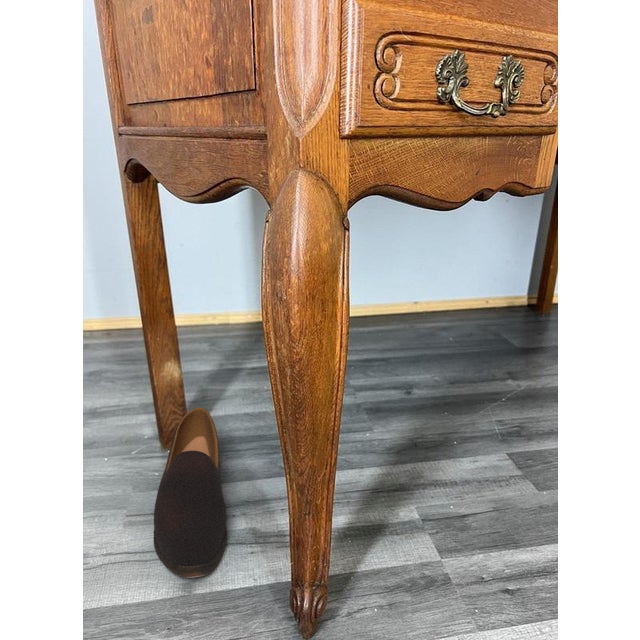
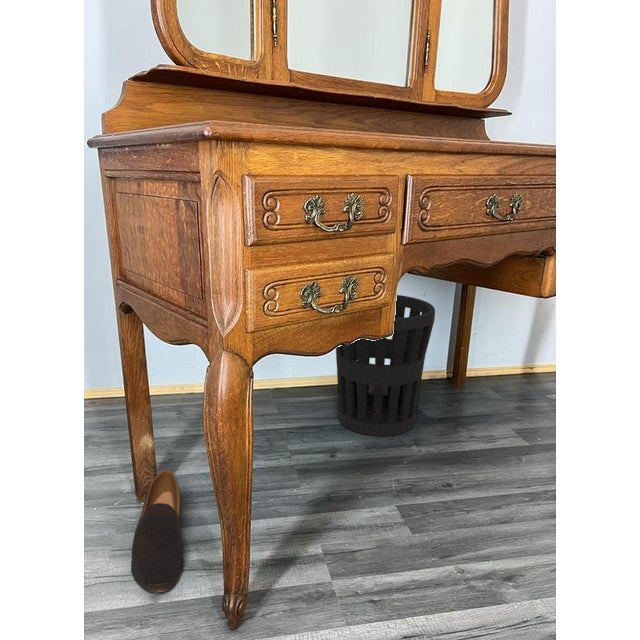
wastebasket: none [401,192,538,369] -> present [335,295,435,436]

